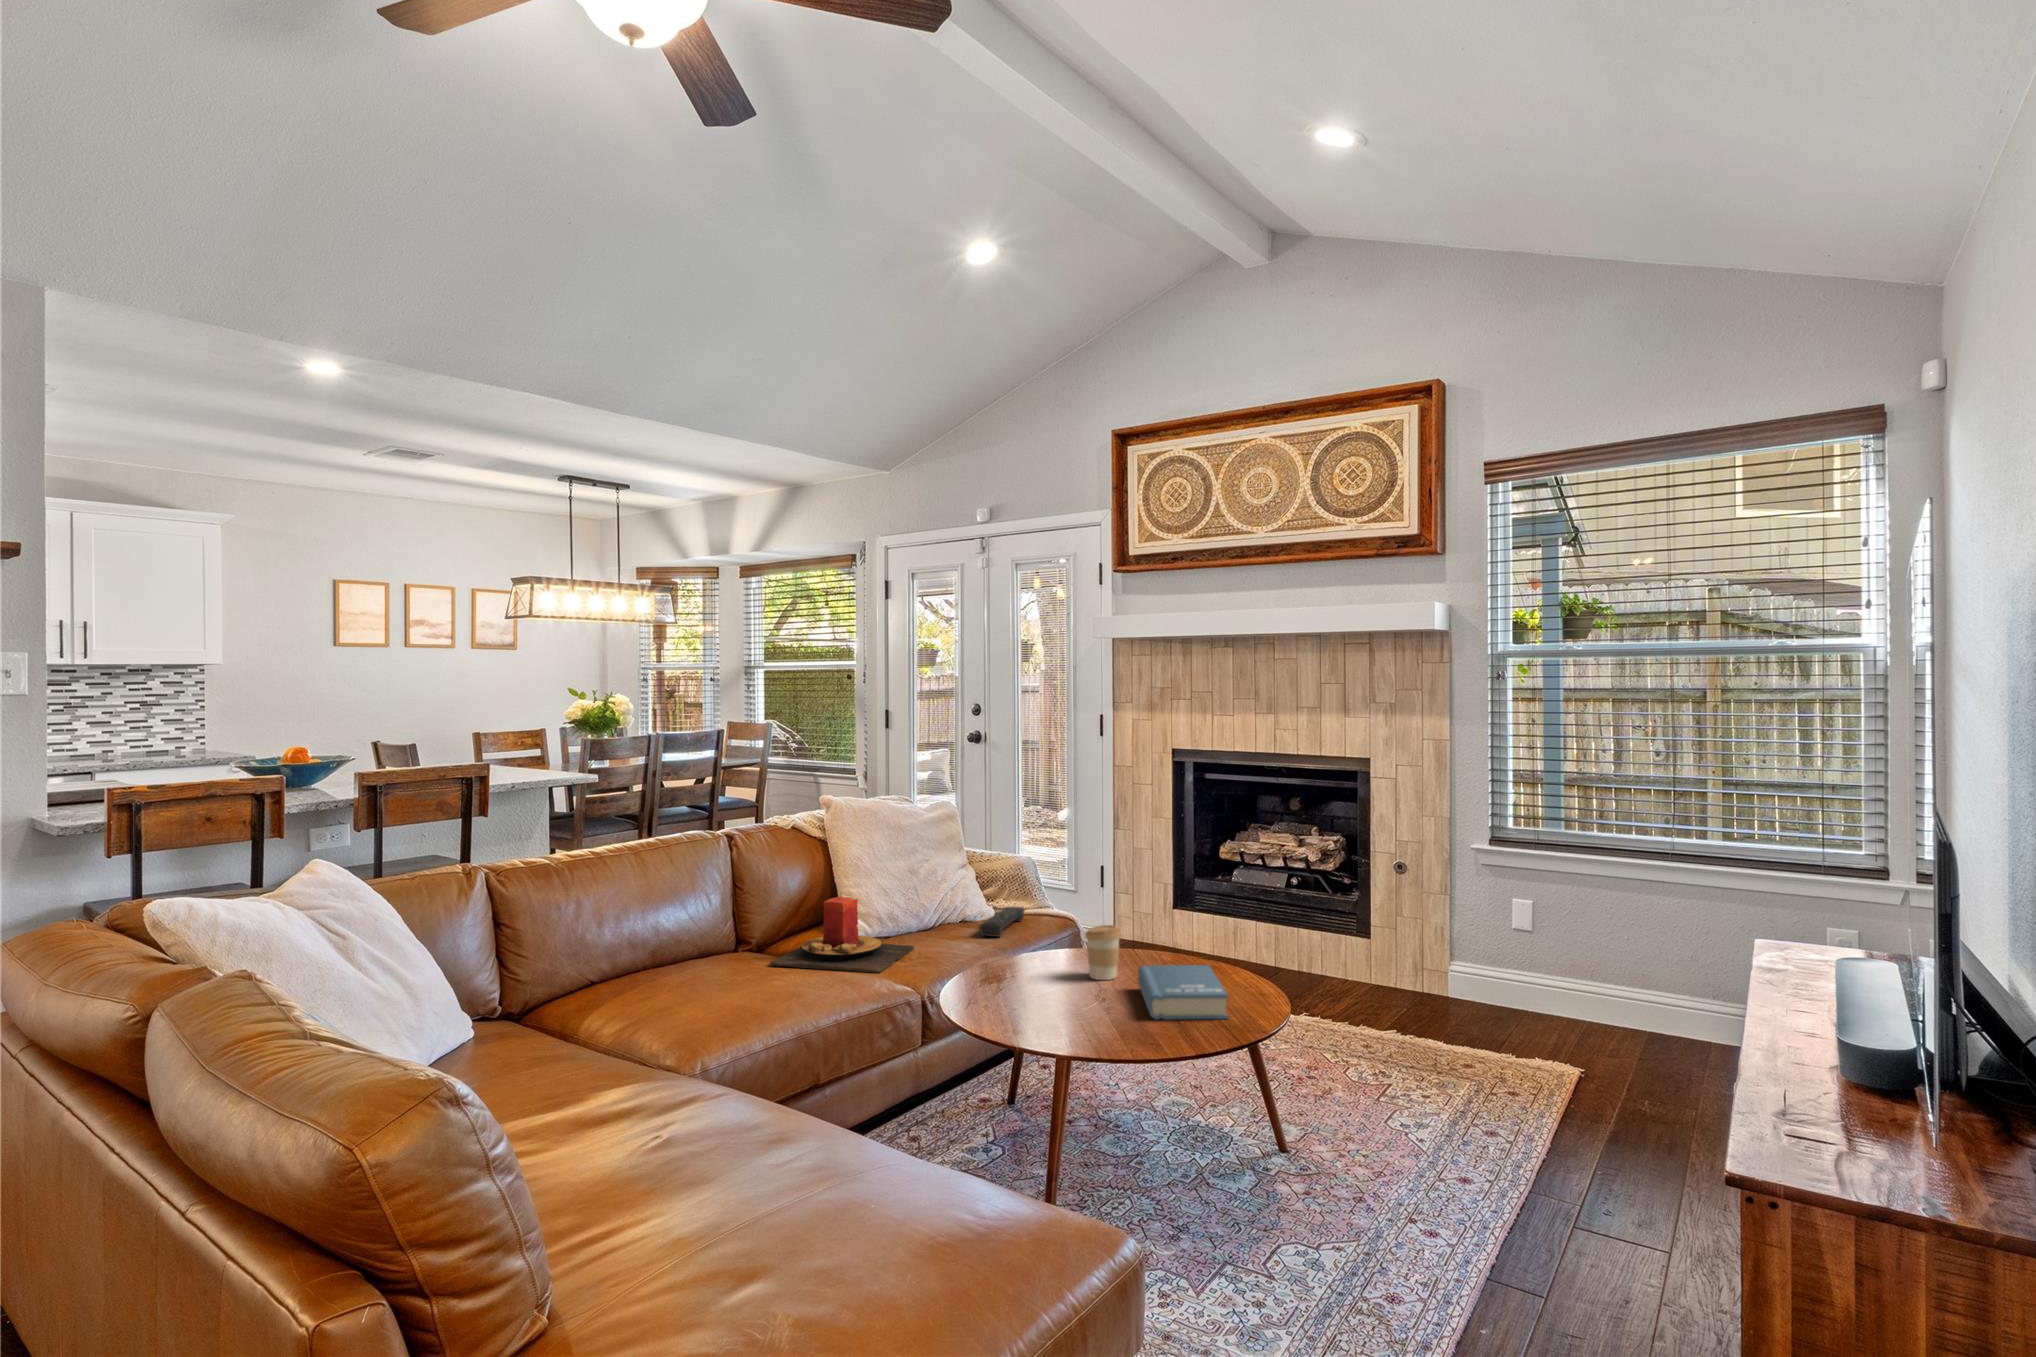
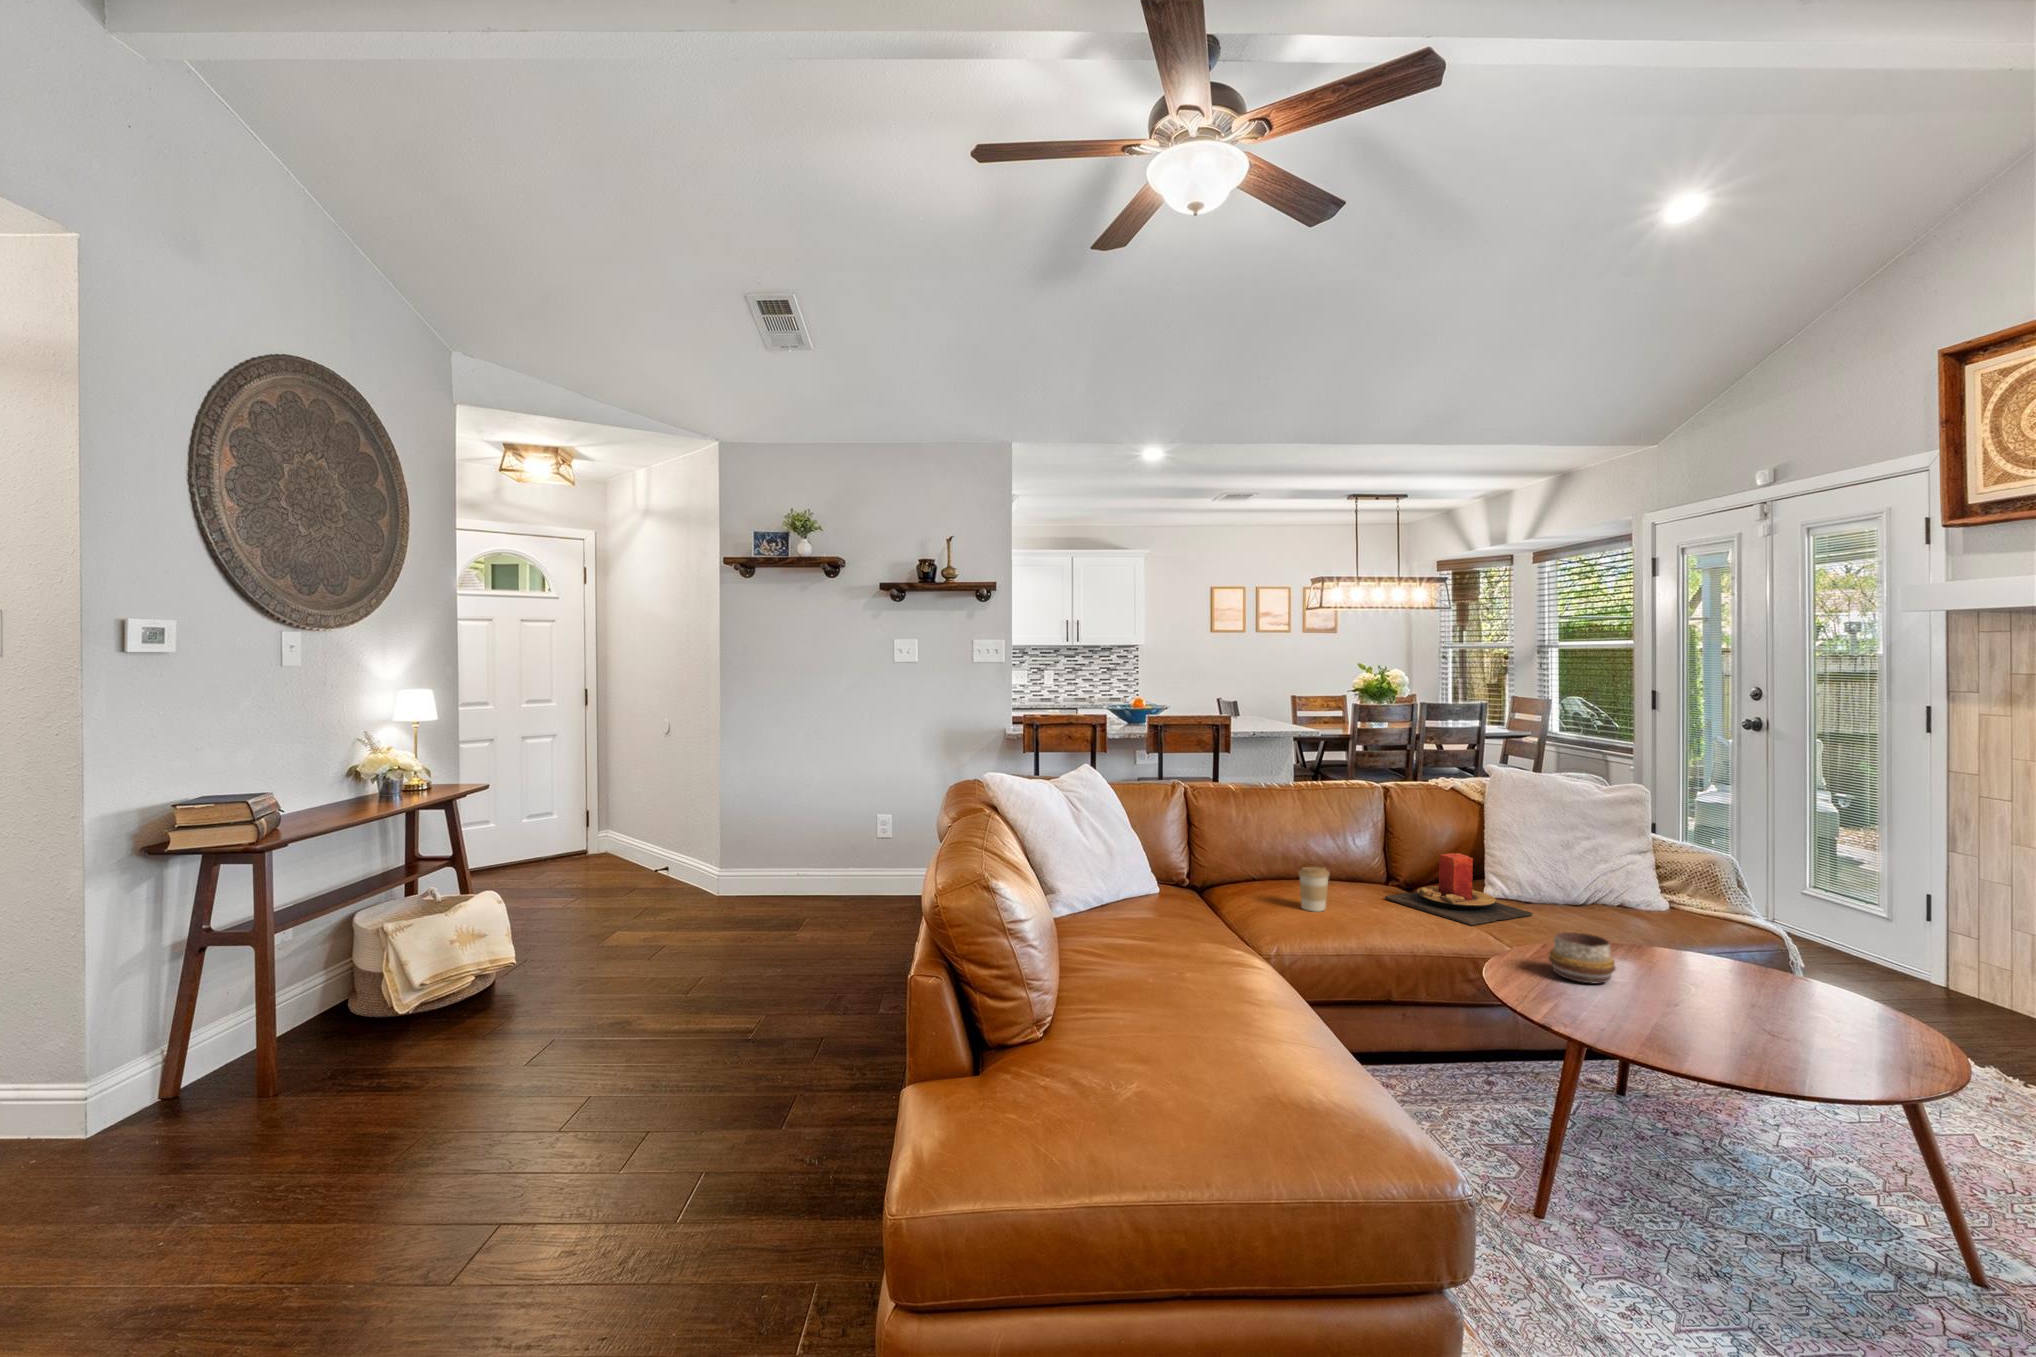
remote control: present [979,907,1025,937] -> none [1617,900,1696,927]
coffee cup: present [1085,925,1120,980] -> present [1298,867,1330,912]
decorative bowl: none [988,952,1045,1002] -> present [1549,932,1615,984]
book: present [1138,965,1228,1020] -> none [1712,984,1850,1067]

